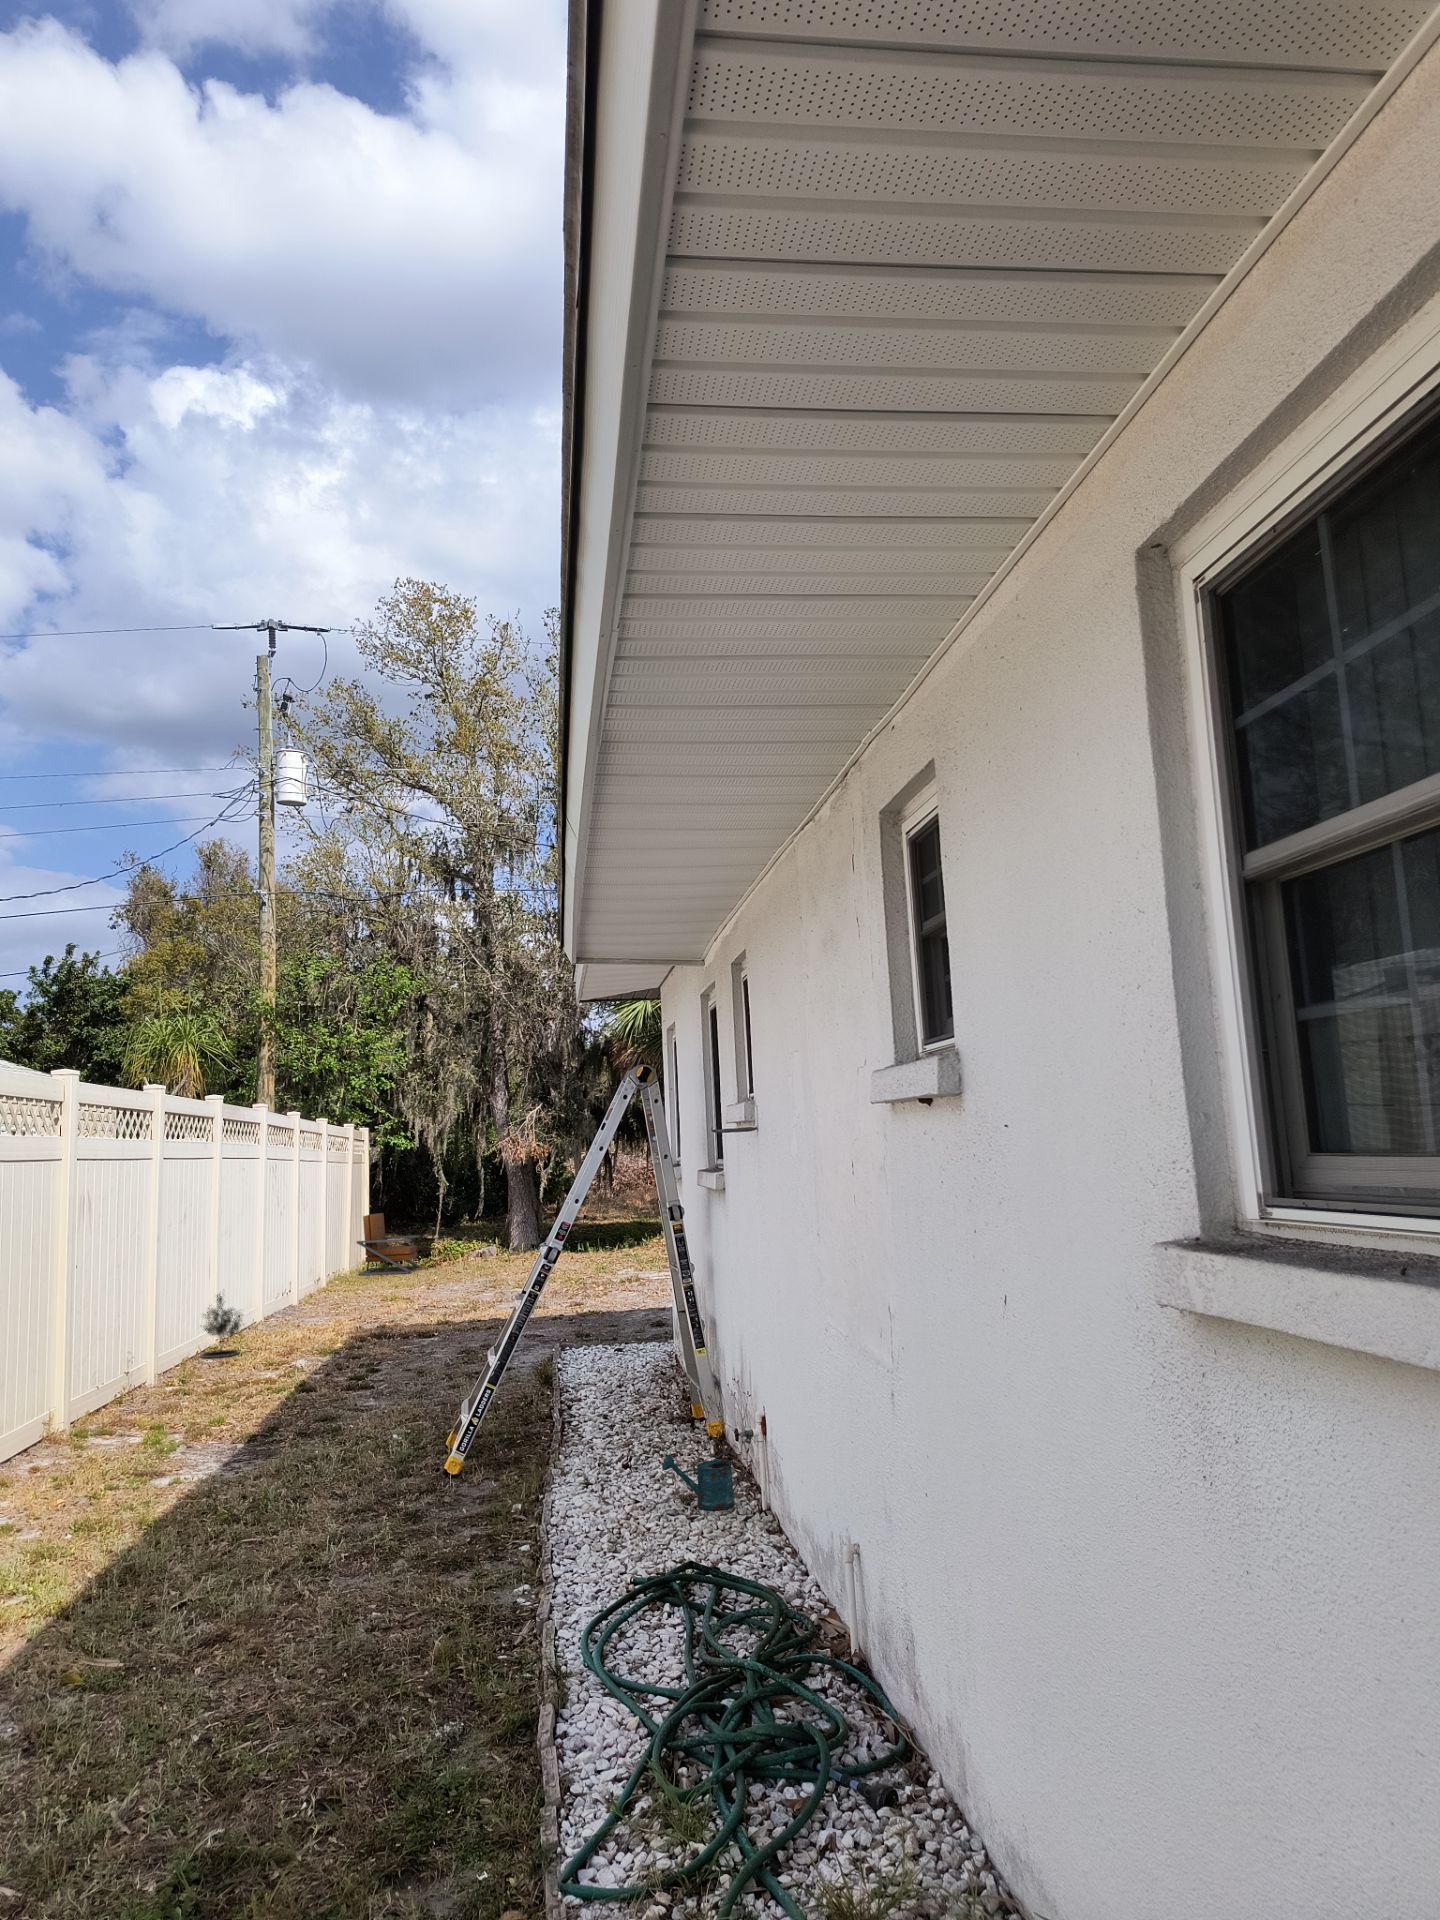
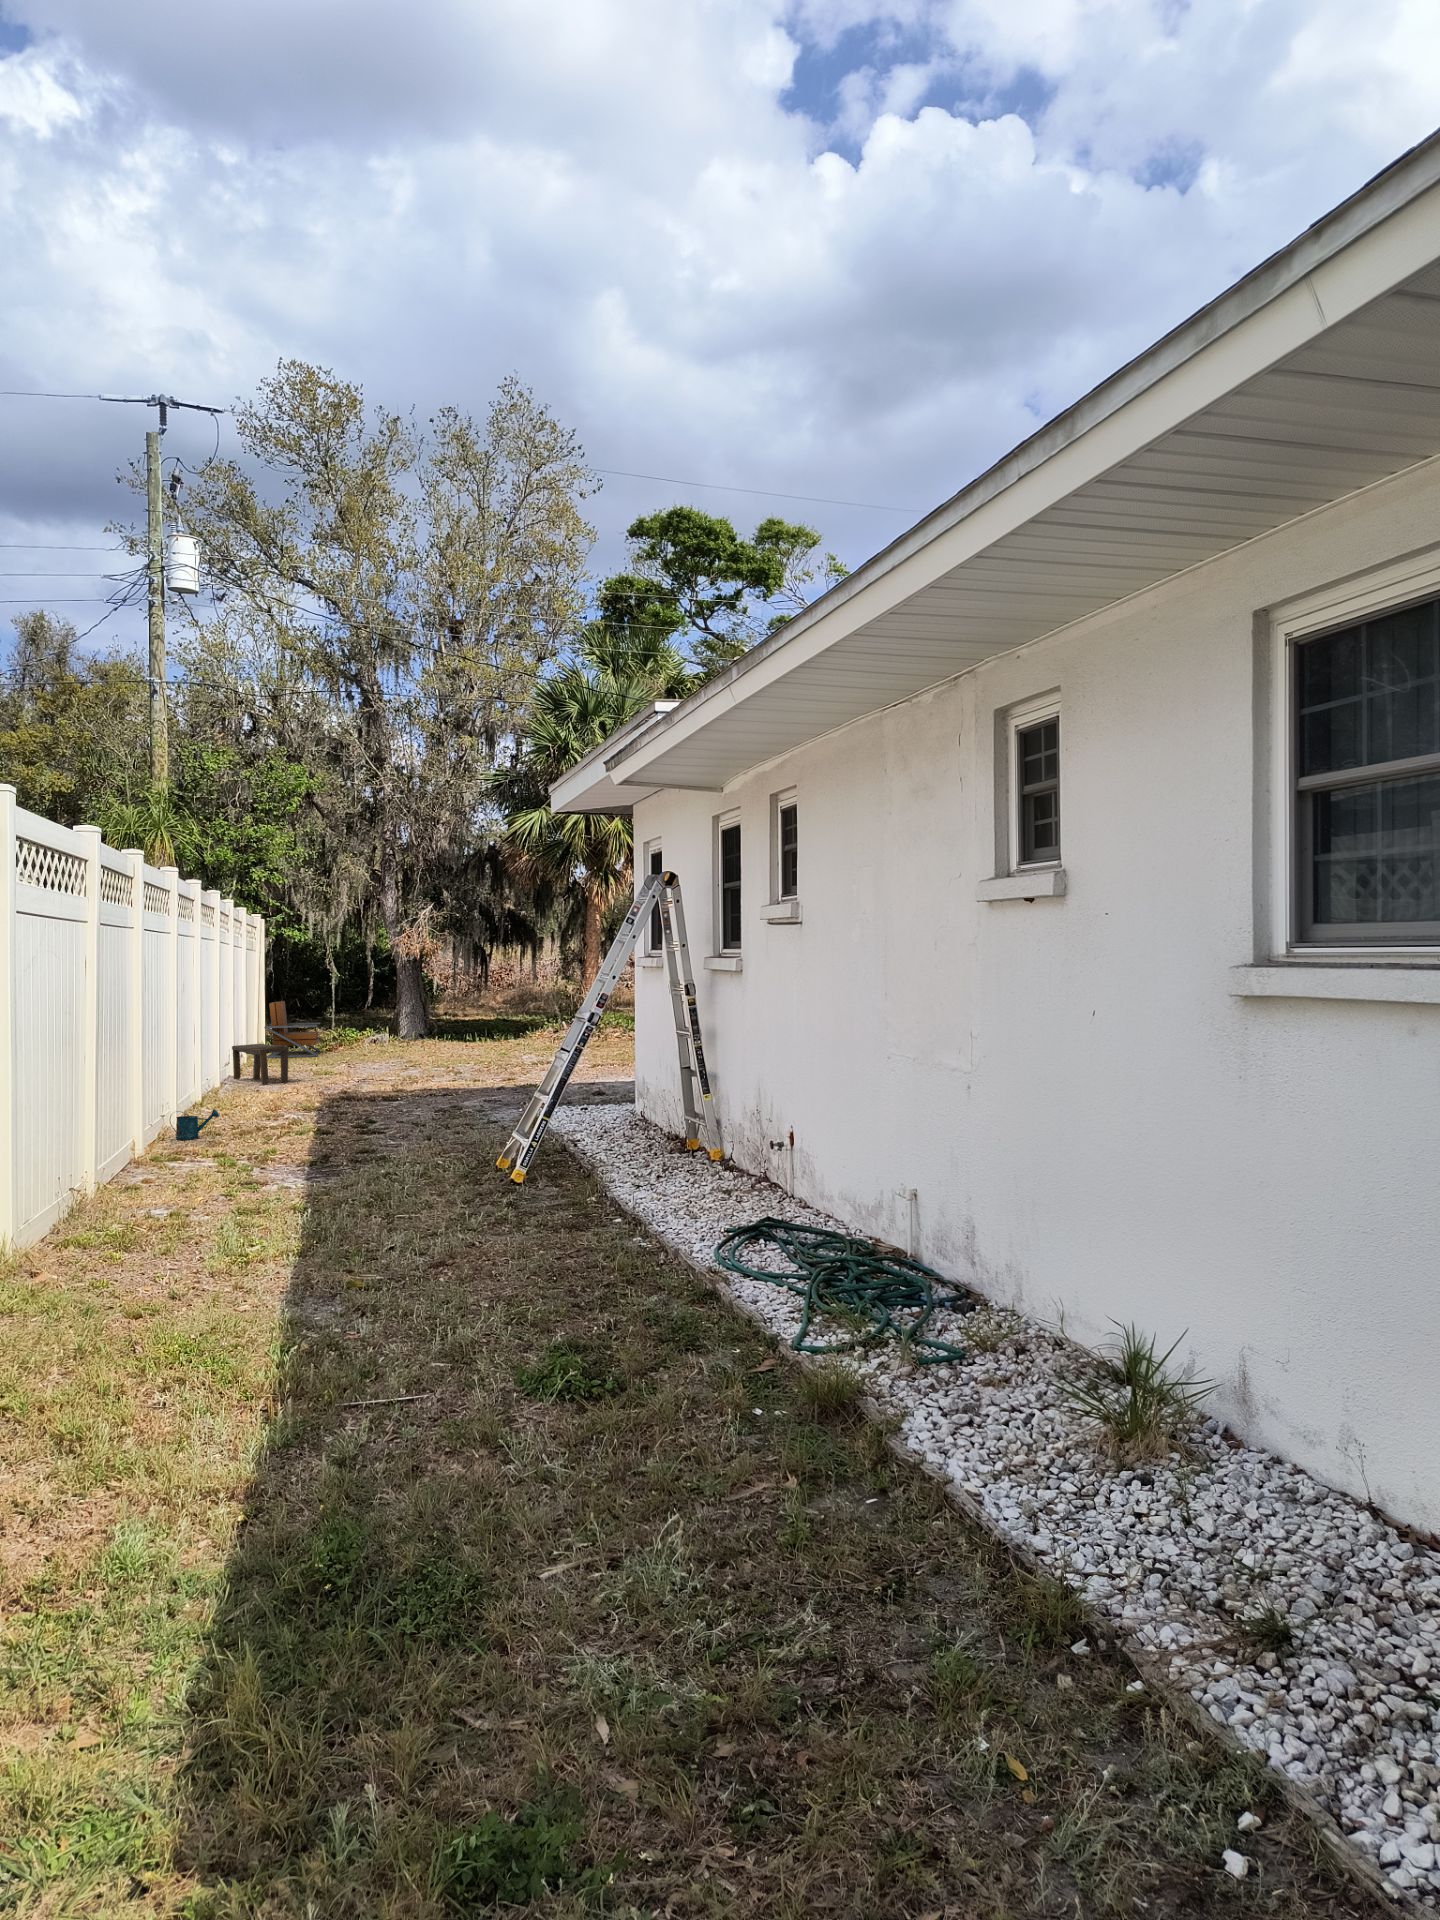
bench: none [292,1265,346,1312] -> present [232,1044,289,1084]
potted tree: present [200,1294,242,1358] -> none [193,1056,236,1117]
watering can: present [662,1451,743,1510] -> present [170,1109,219,1140]

